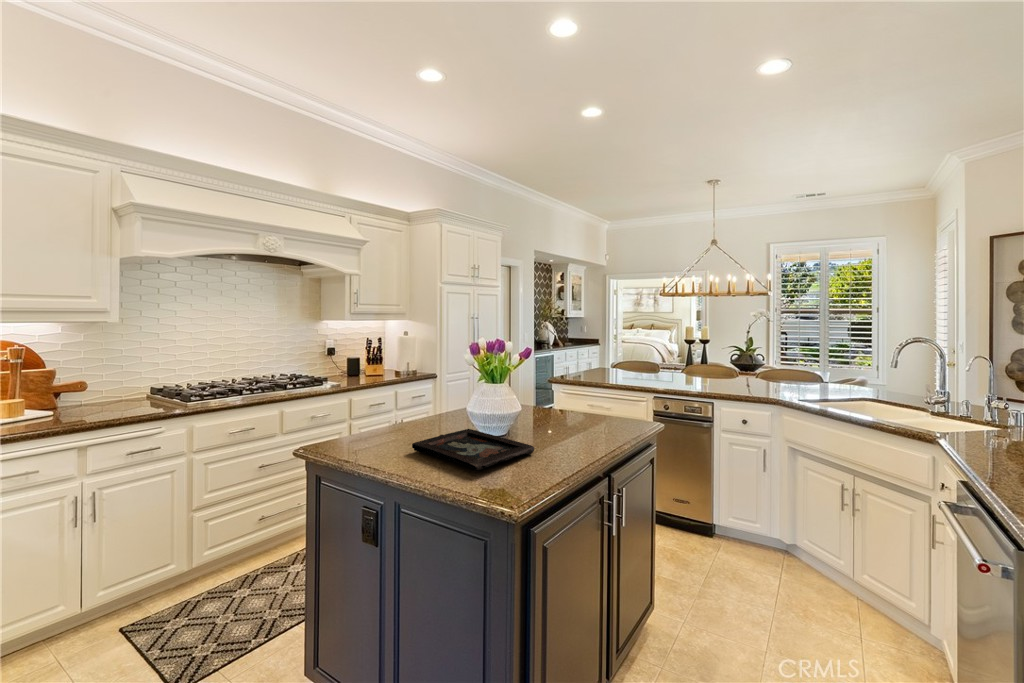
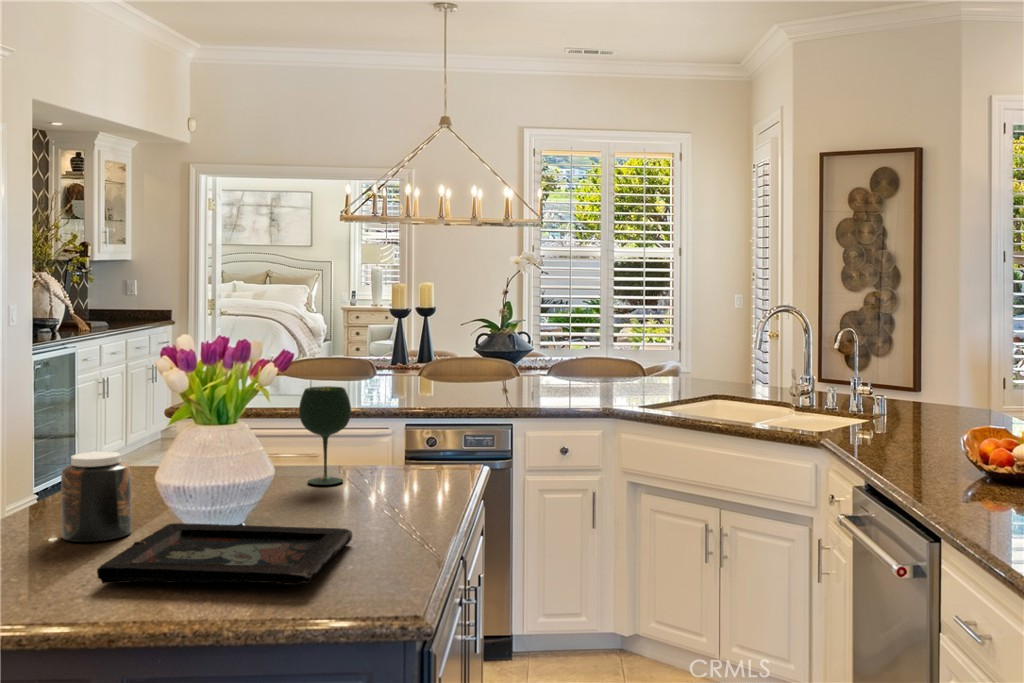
wine glass: none [554,373,579,422] -> present [299,386,351,485]
jar: none [433,393,461,432] -> present [61,451,132,542]

